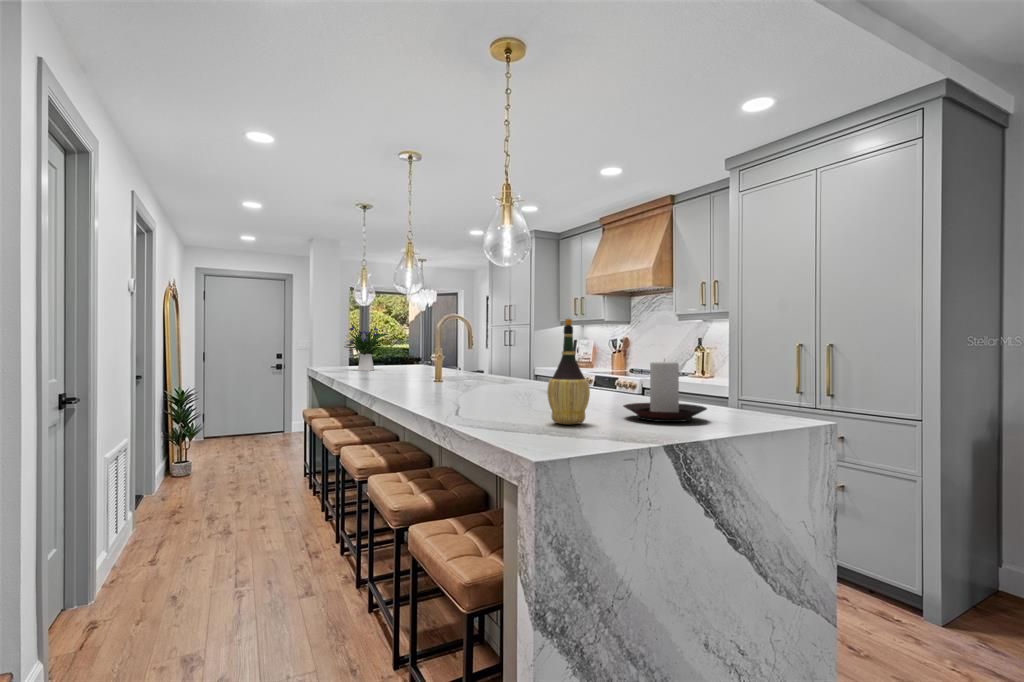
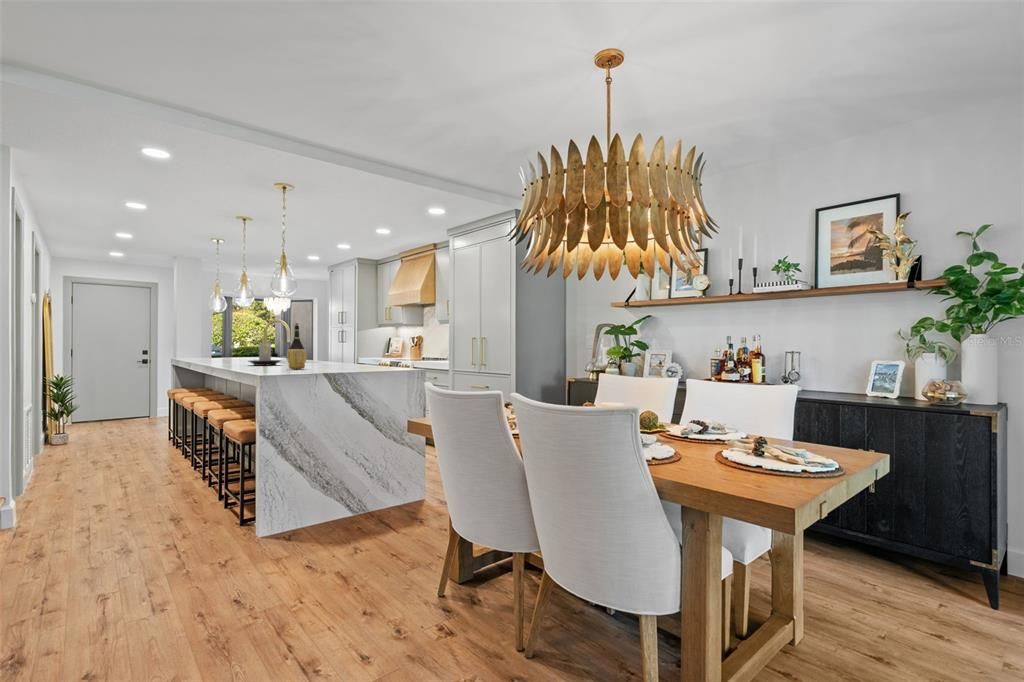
flower arrangement: present [345,323,388,371] -> none [200,325,236,360]
candle holder: present [623,362,707,422] -> present [248,343,281,366]

